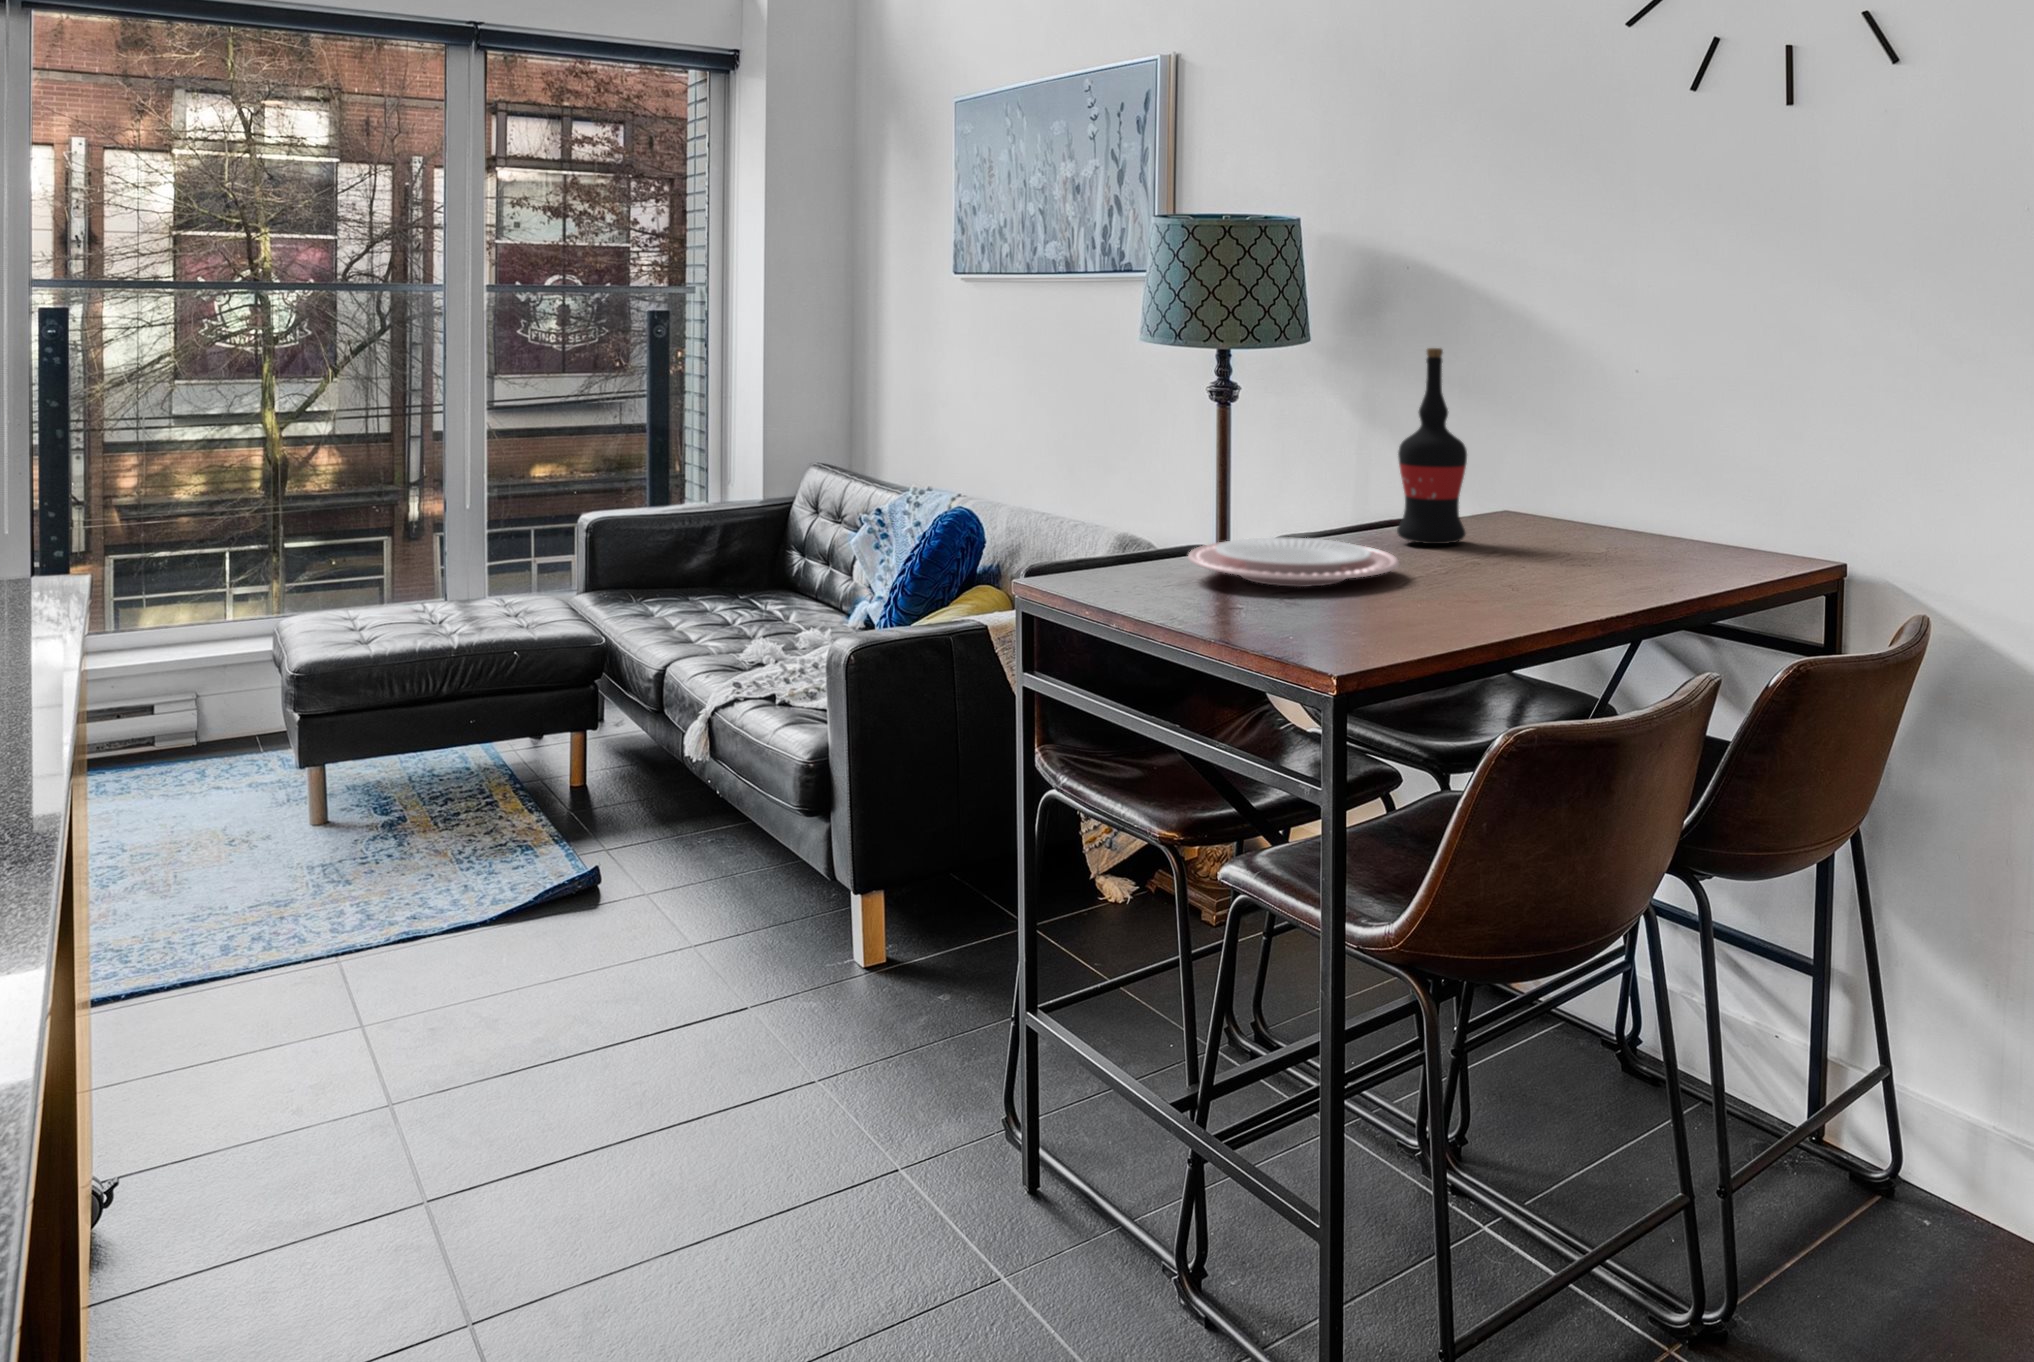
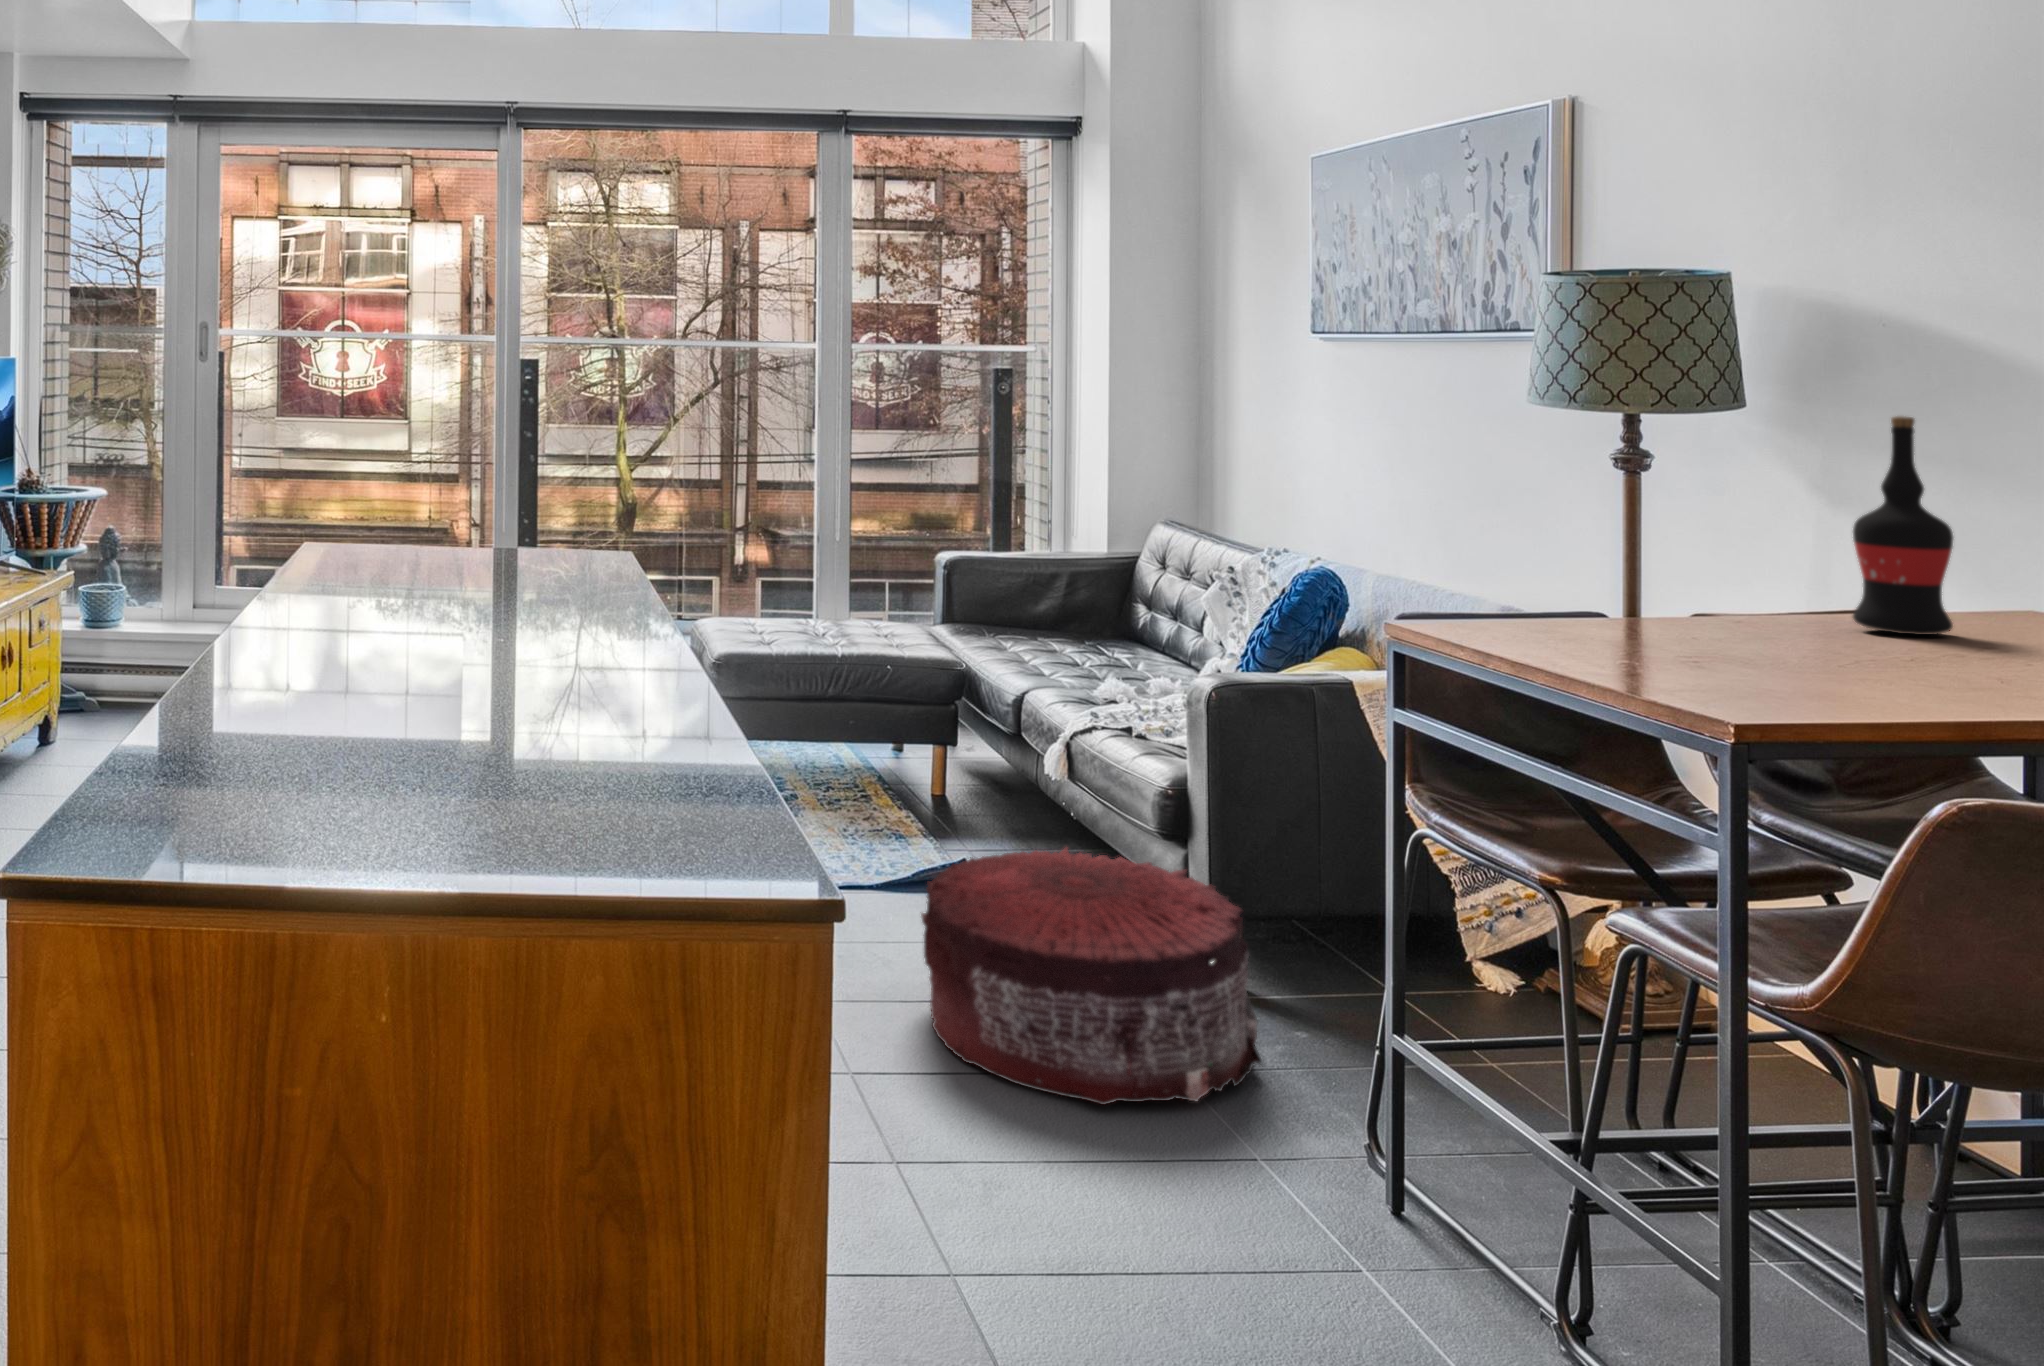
plate: present [1188,537,1399,587] -> none [1566,605,1834,655]
pouf: none [524,847,904,1159] -> present [921,848,1262,1105]

